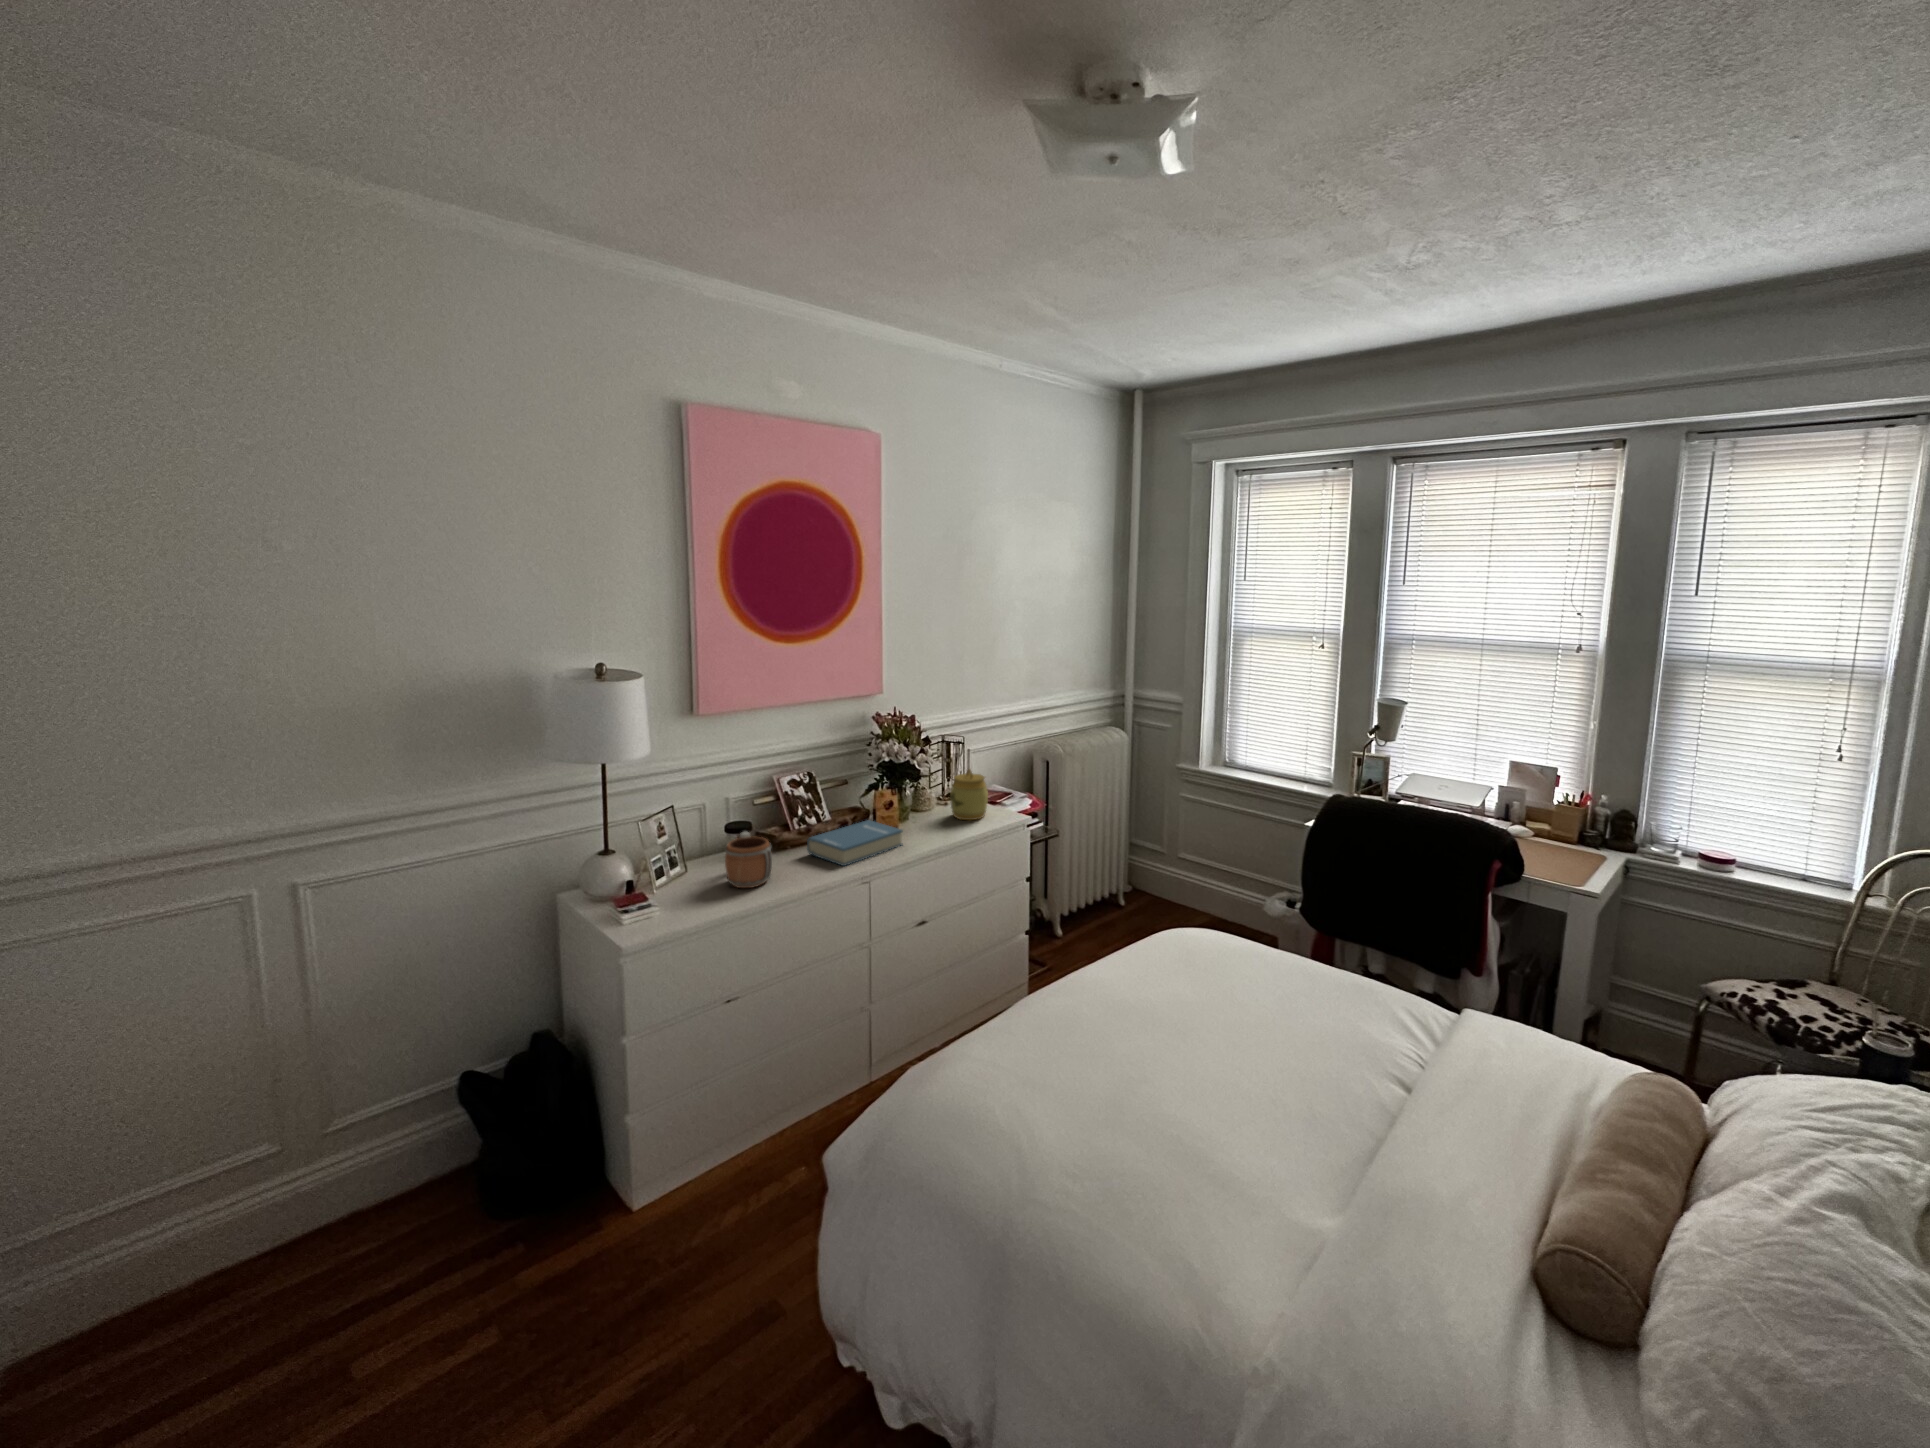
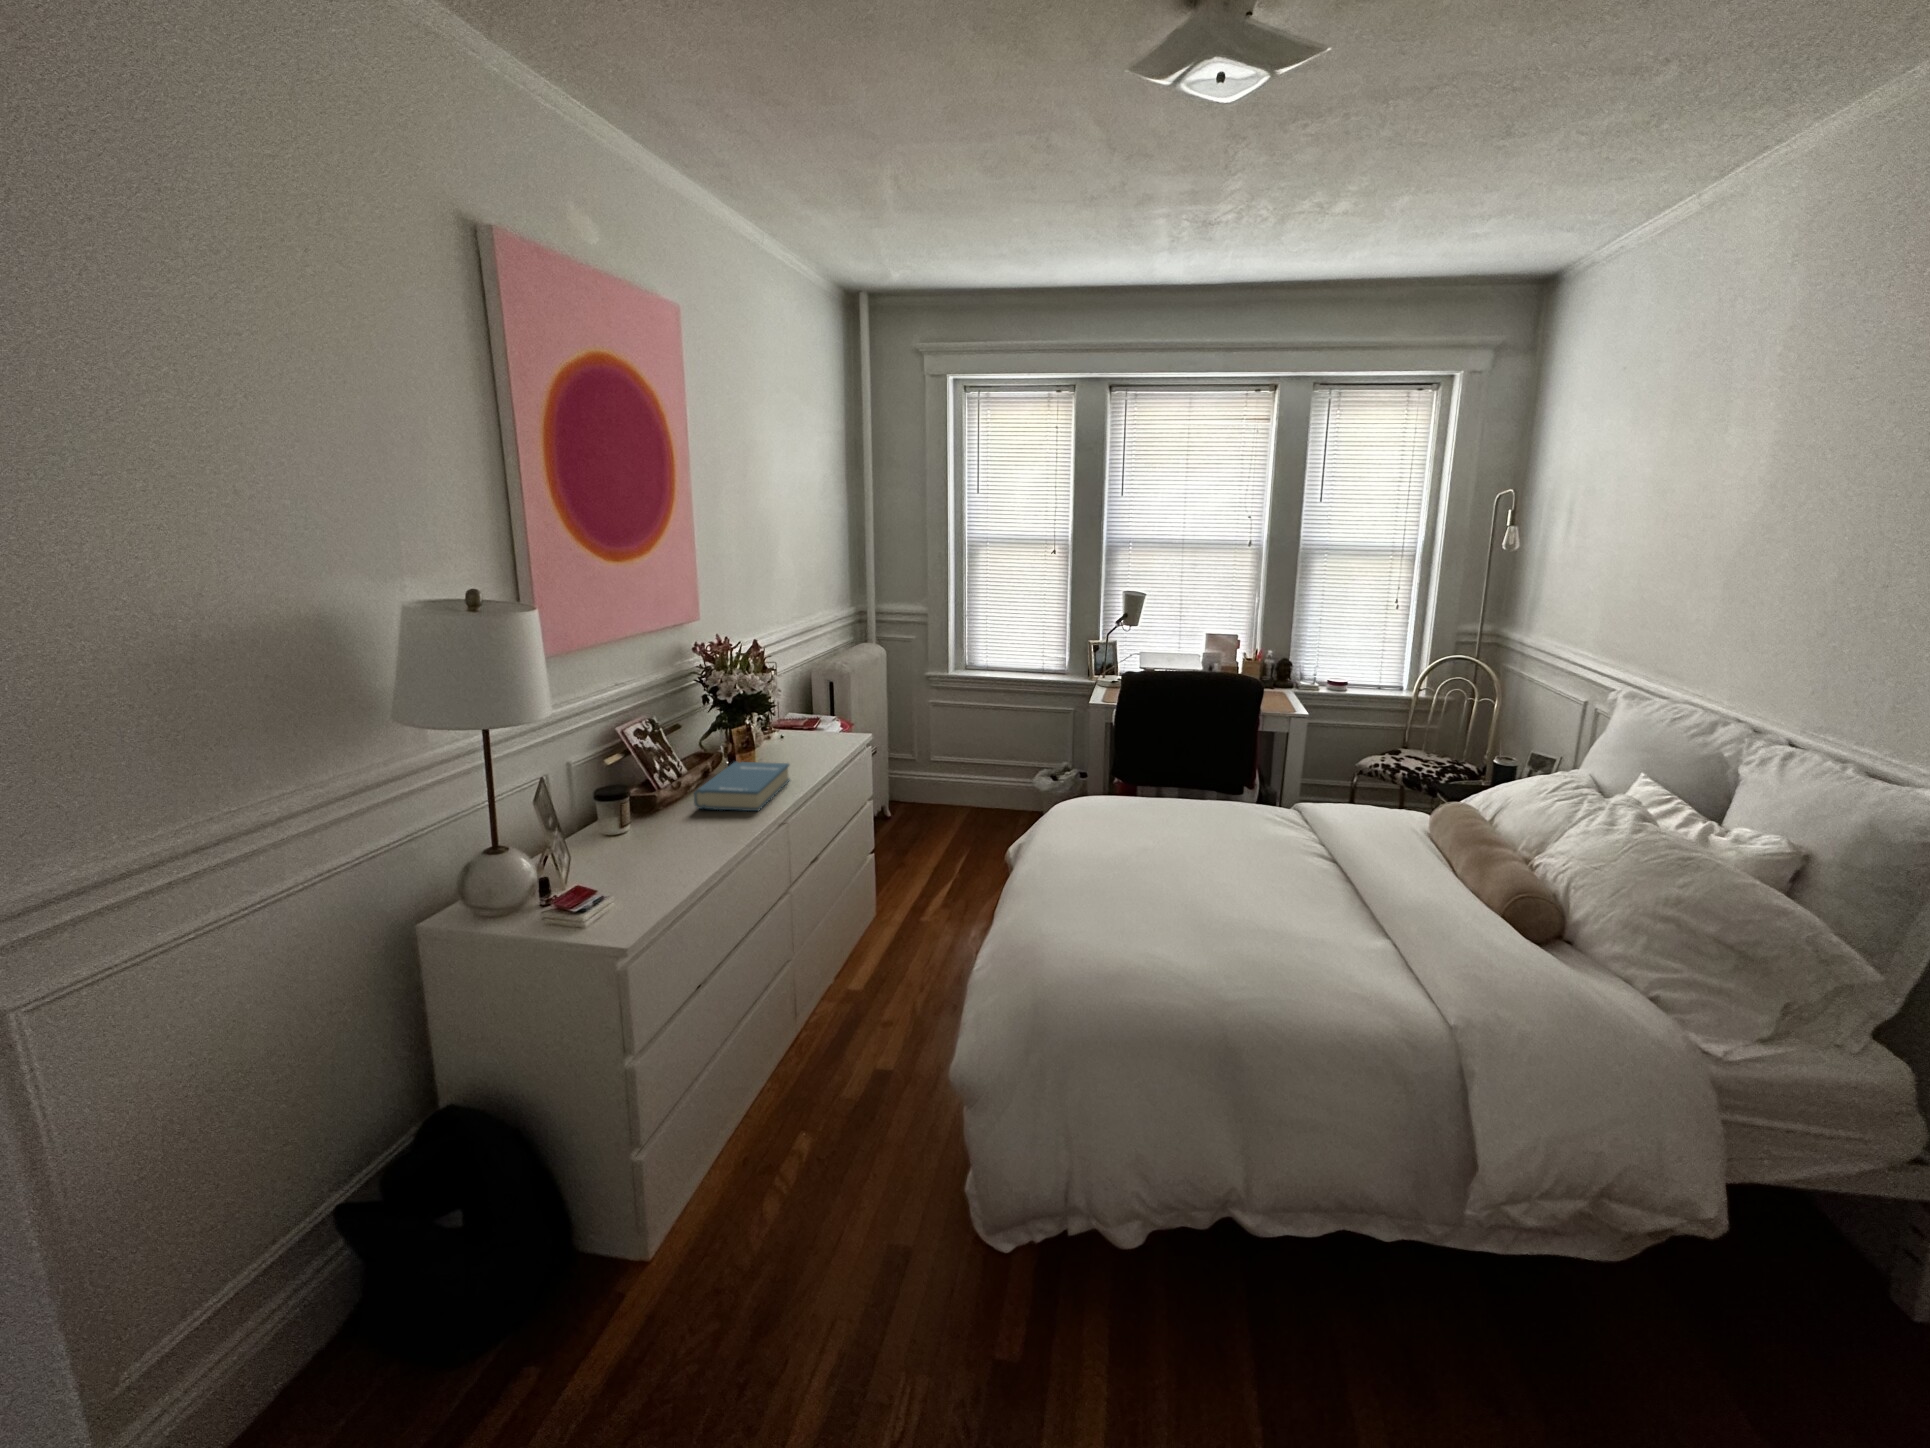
jar: present [950,769,988,820] -> none [794,692,834,747]
mug: present [725,832,772,888] -> none [630,794,699,858]

